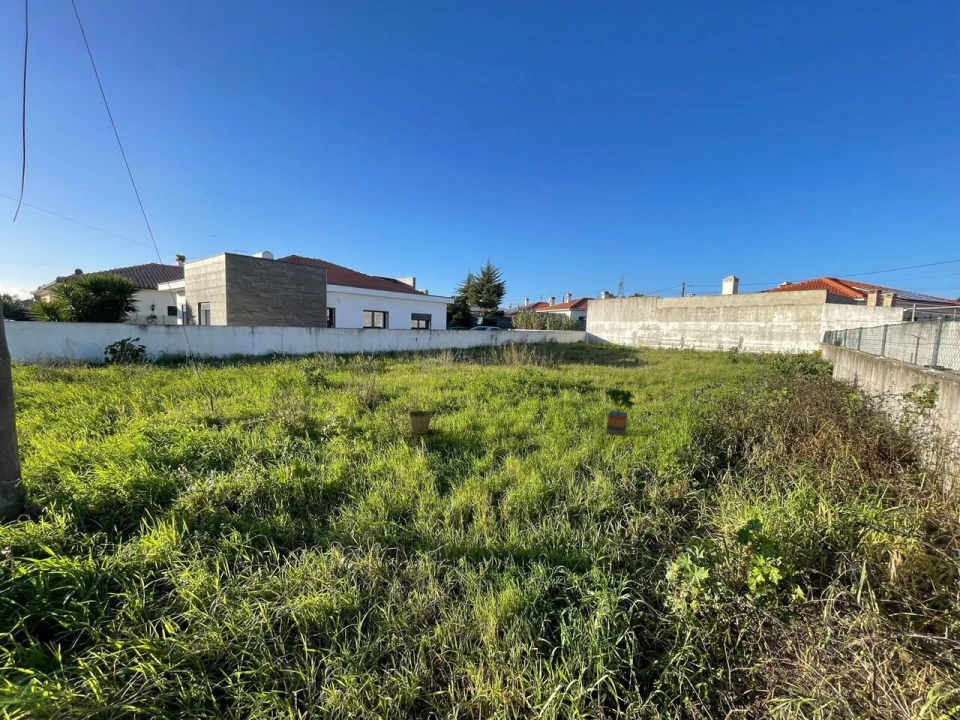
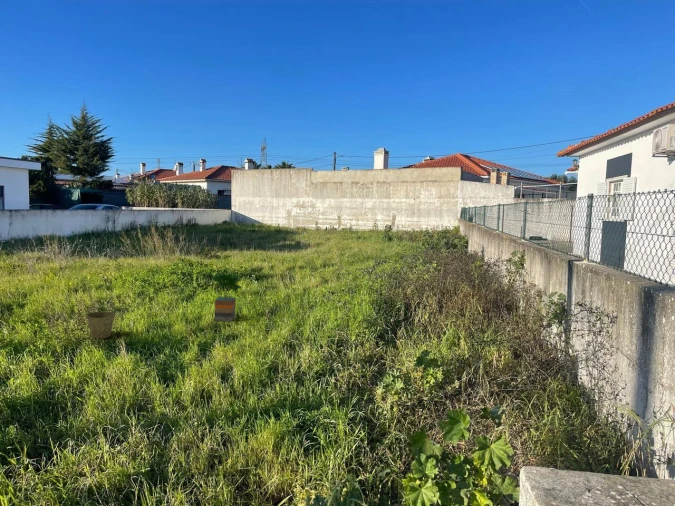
potted tree: present [606,389,635,436] -> present [212,273,241,321]

